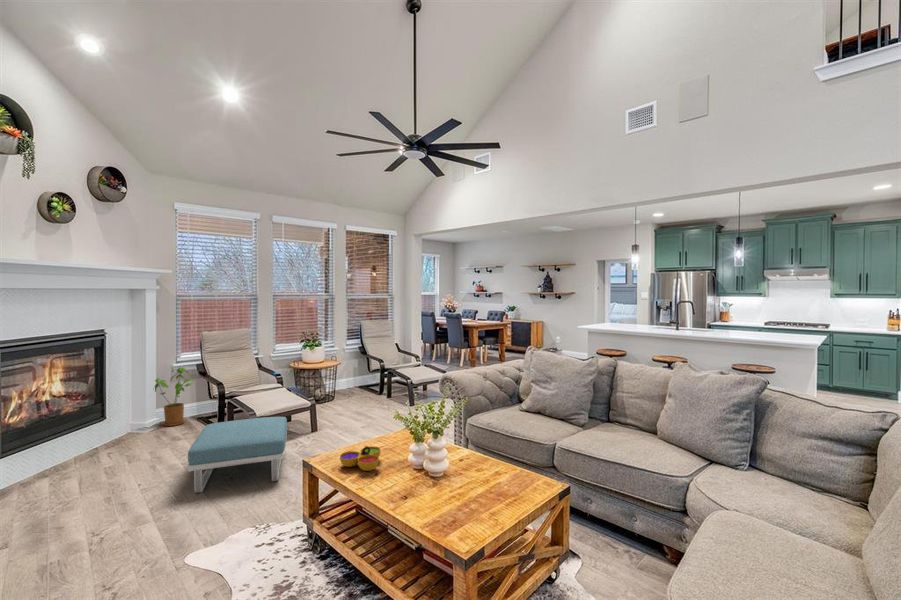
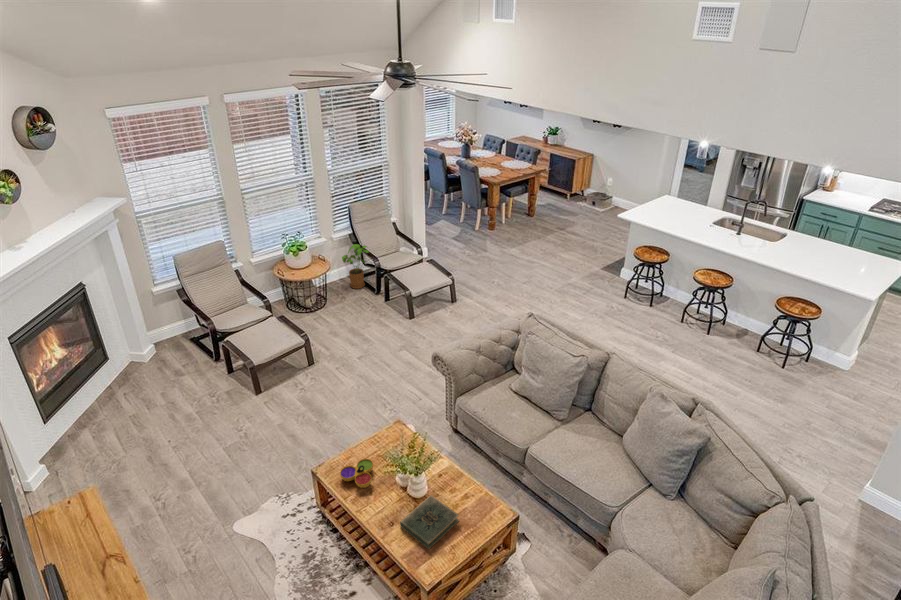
house plant: present [155,367,194,426] -> present [342,244,369,289]
footstool: present [187,417,287,493] -> none [207,369,290,454]
hardback book: none [417,470,494,519] -> present [400,495,459,549]

